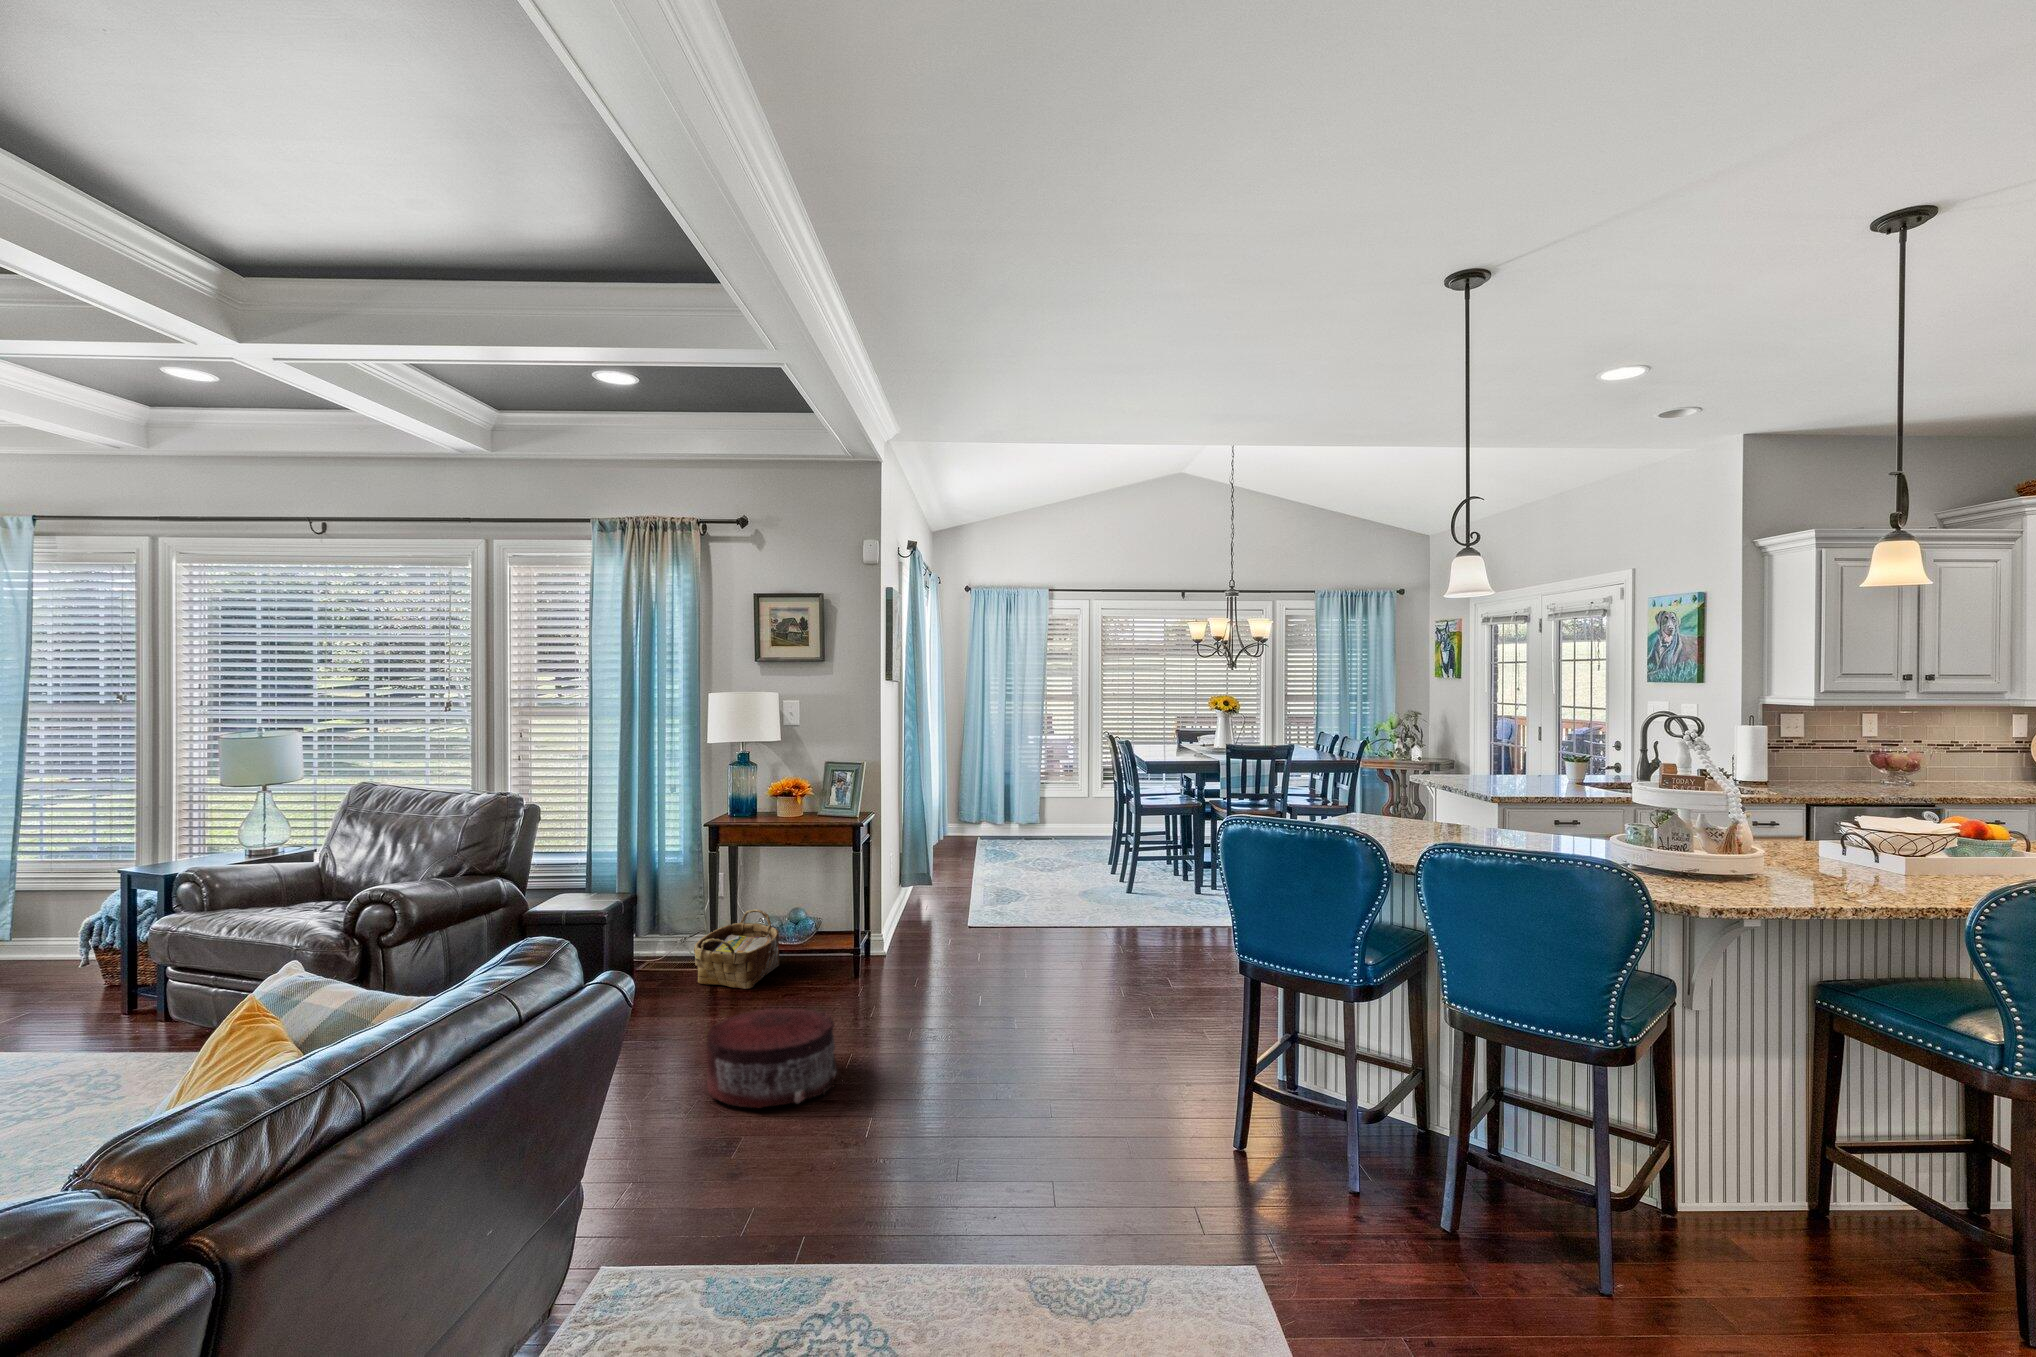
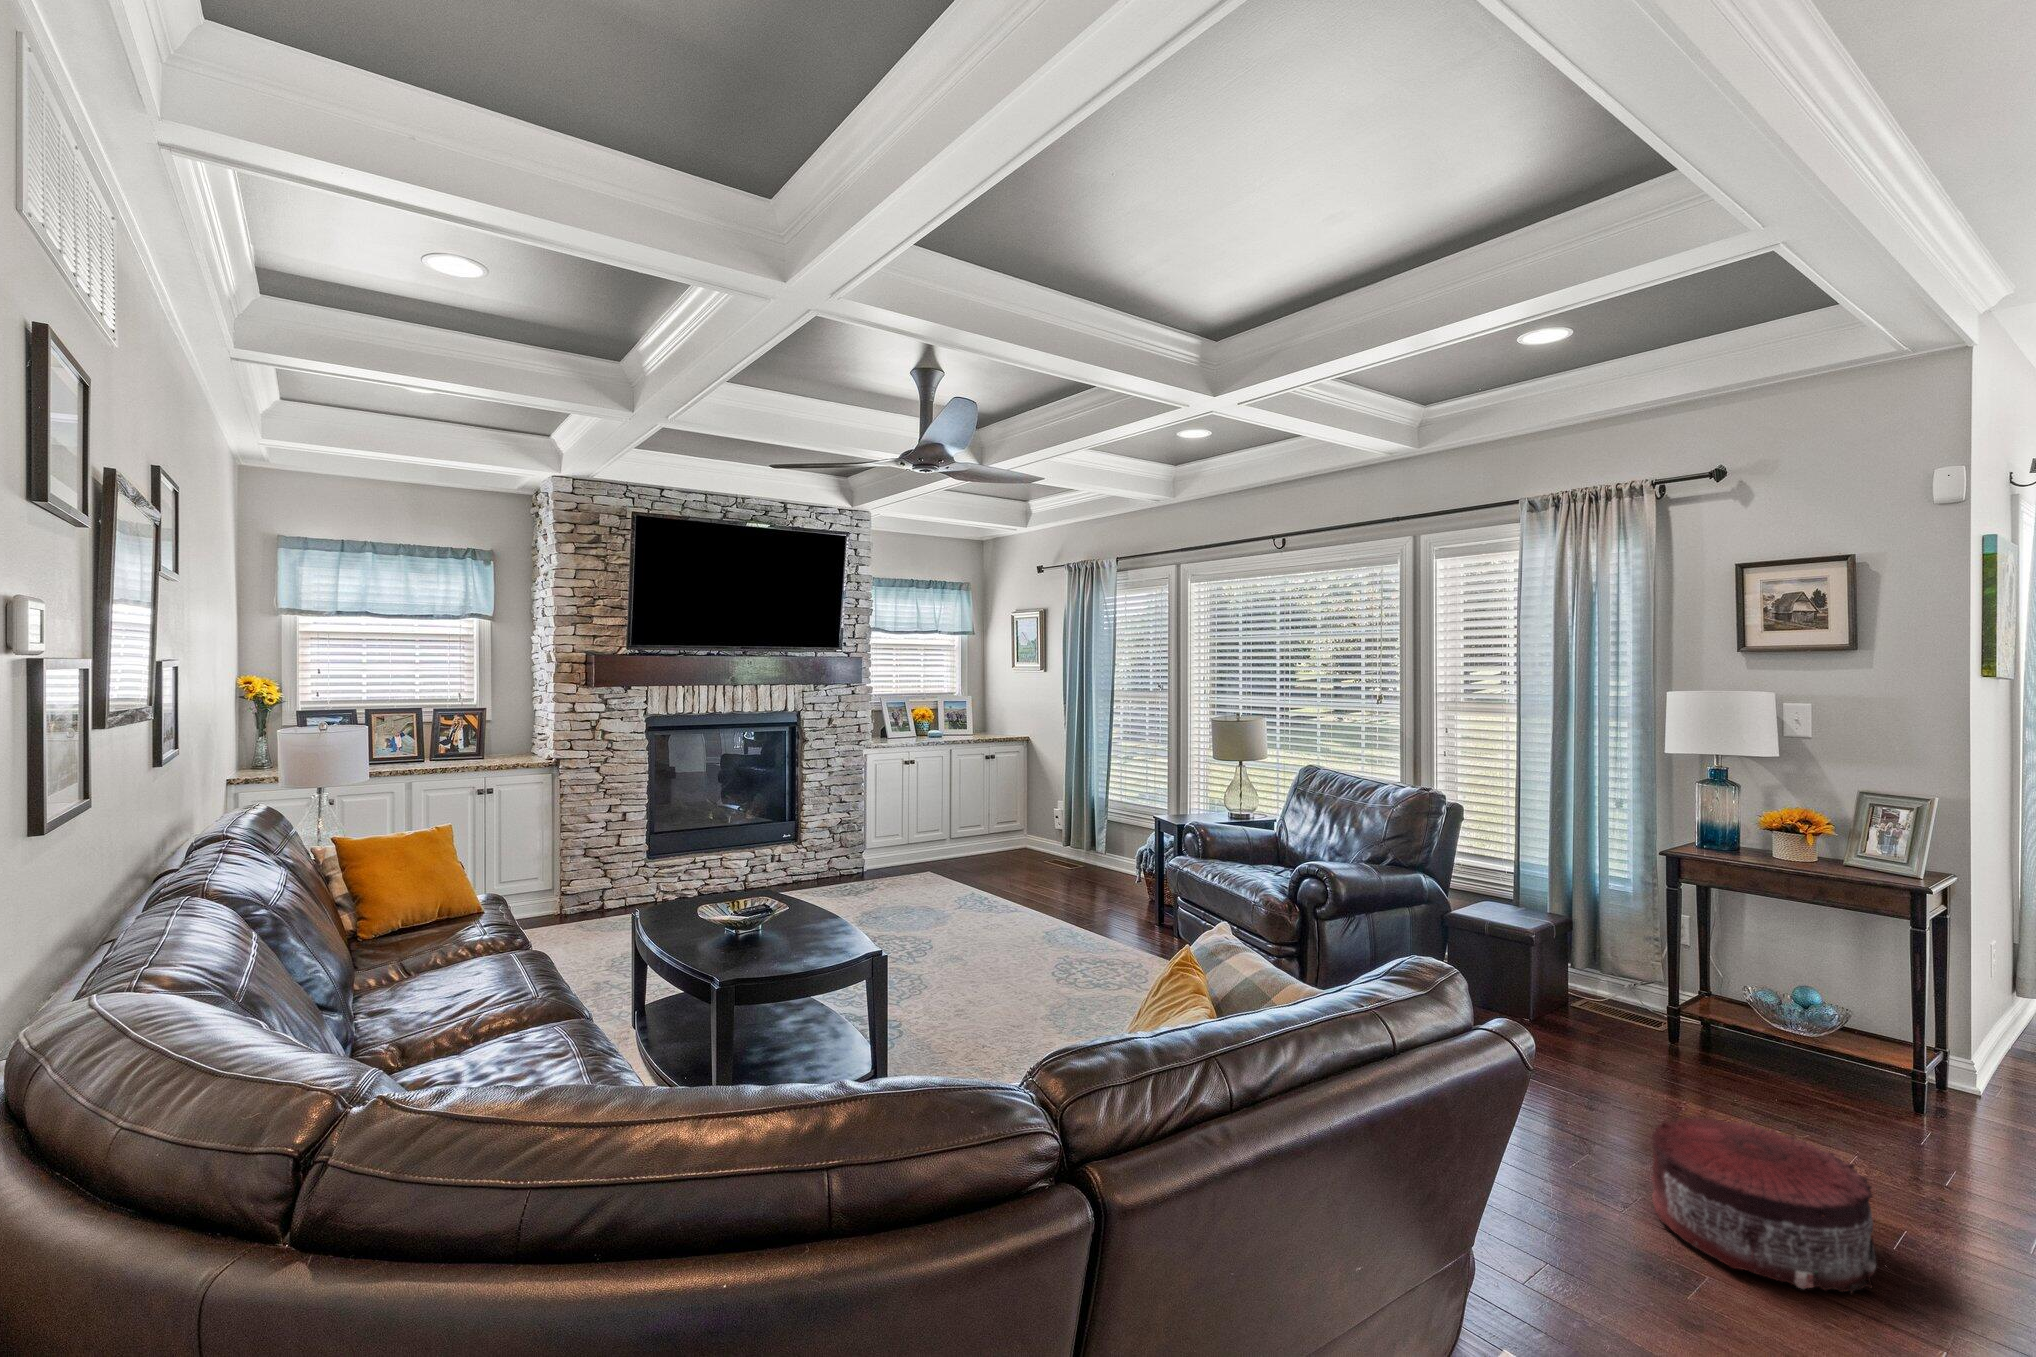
woven basket: present [694,909,779,989] -> none [1645,969,1776,1072]

